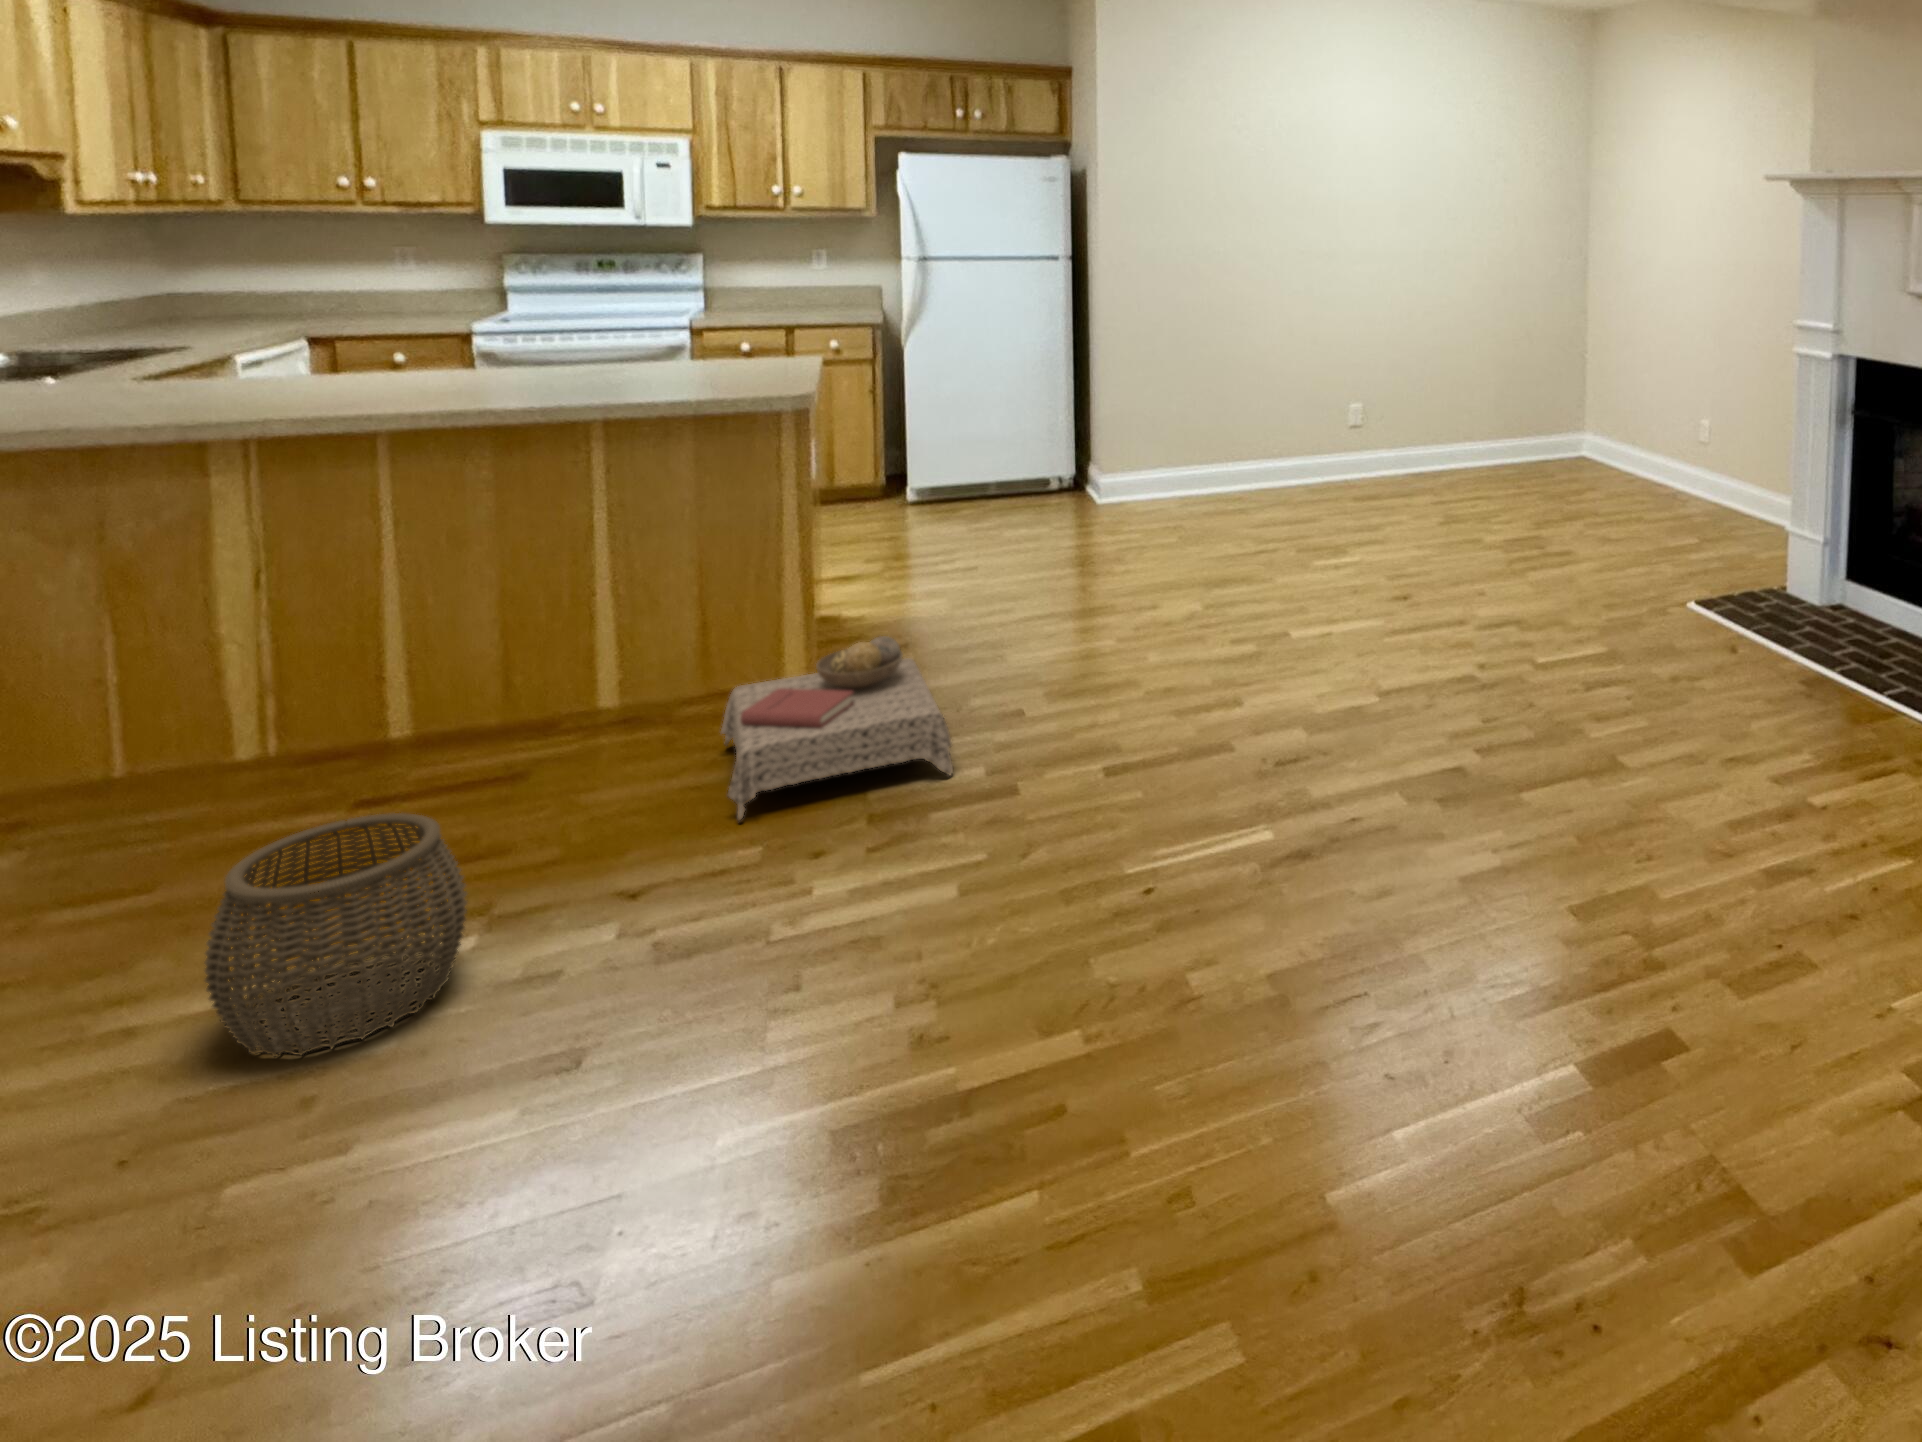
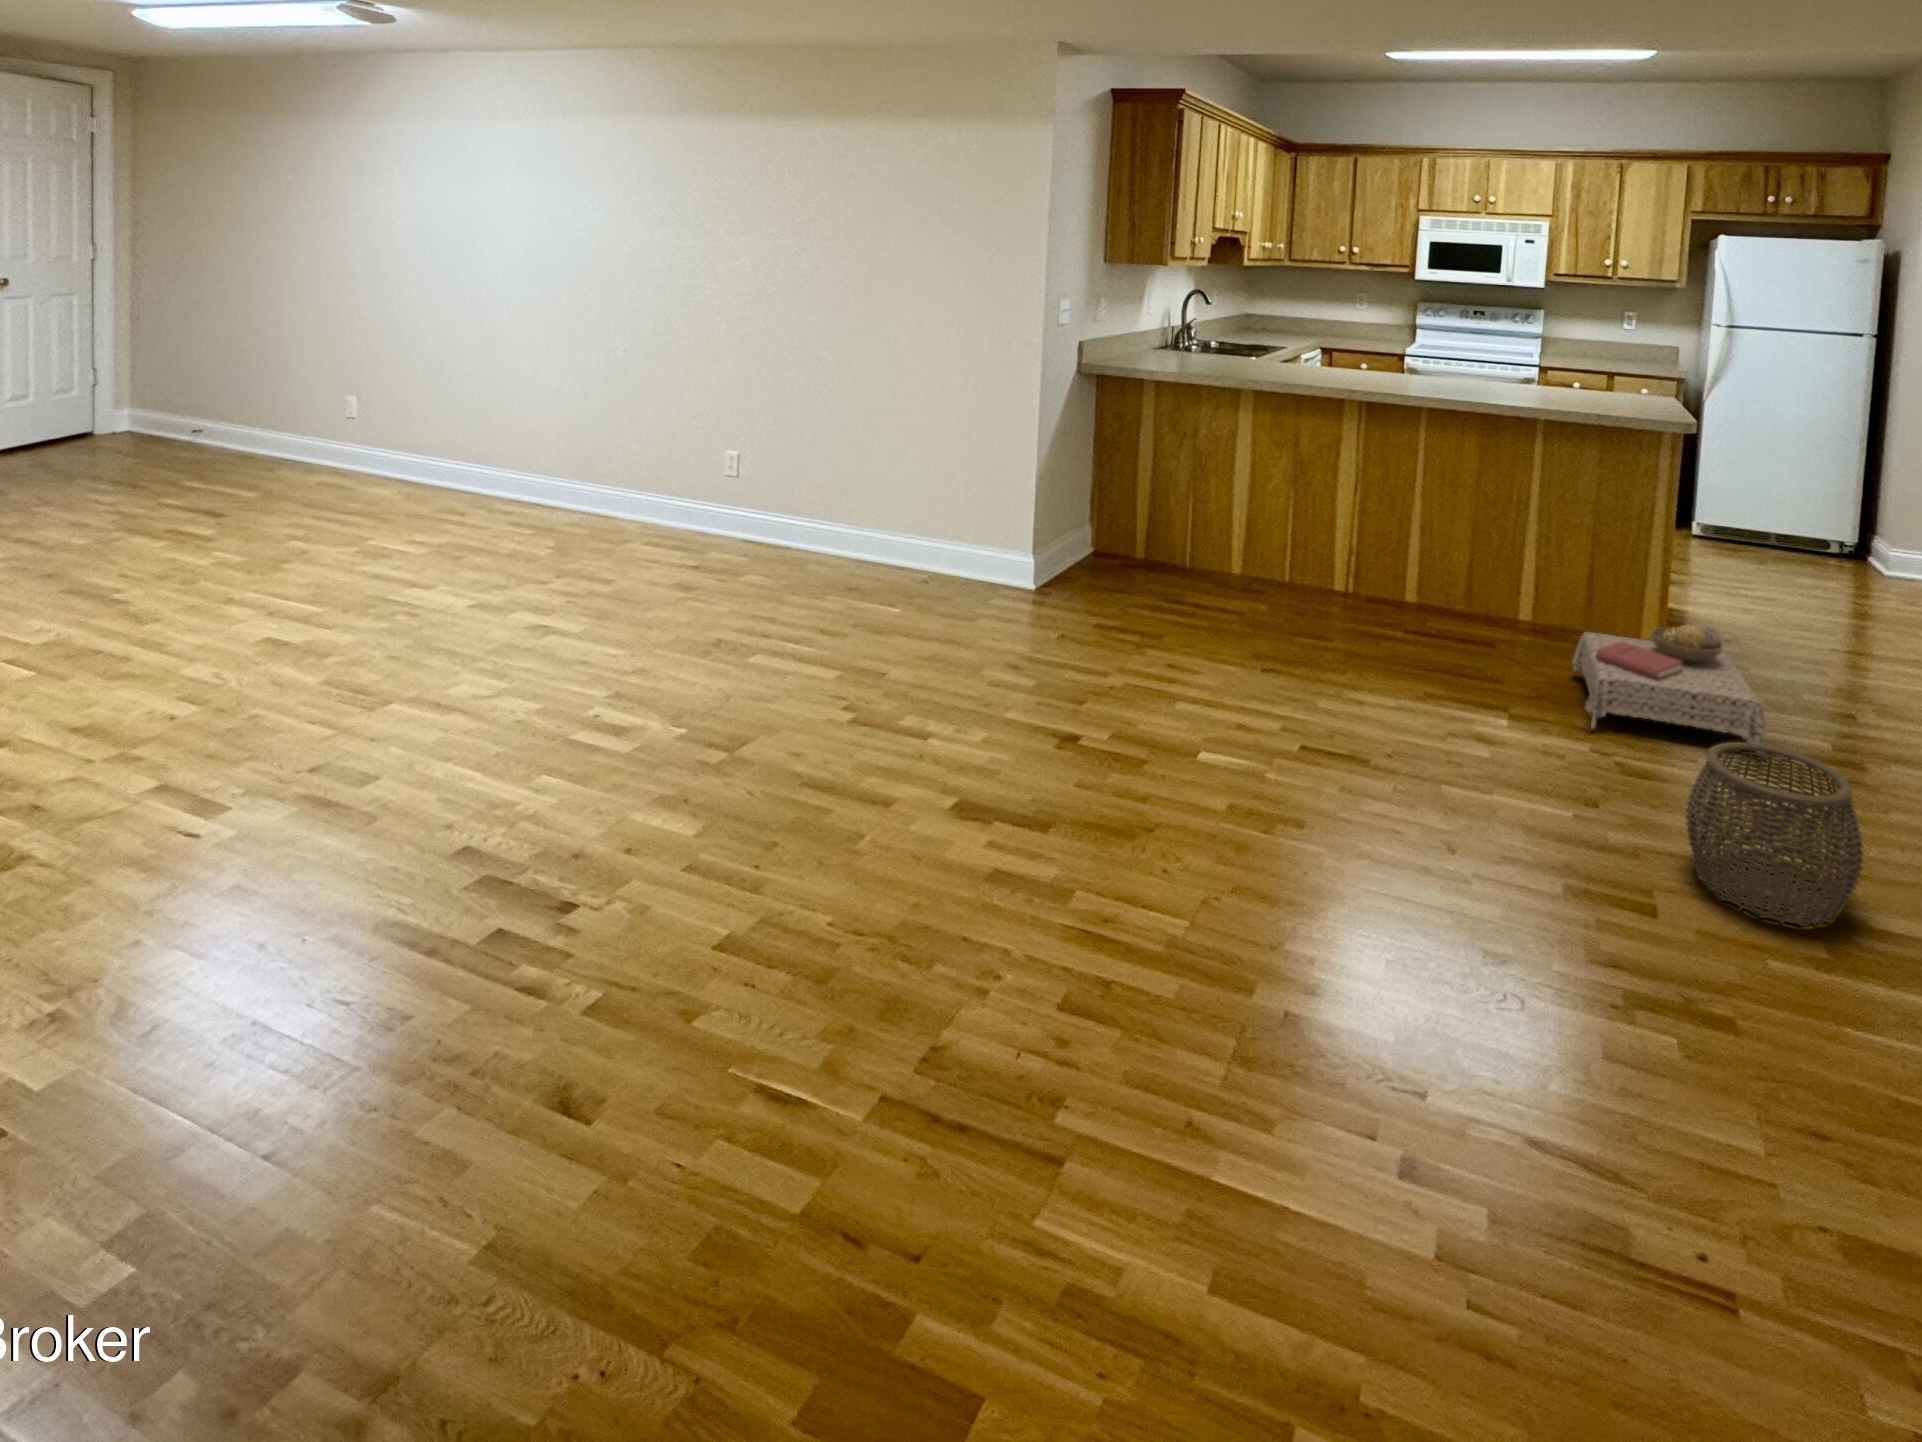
woven basket: present [205,813,467,1057] -> present [1686,742,1864,926]

